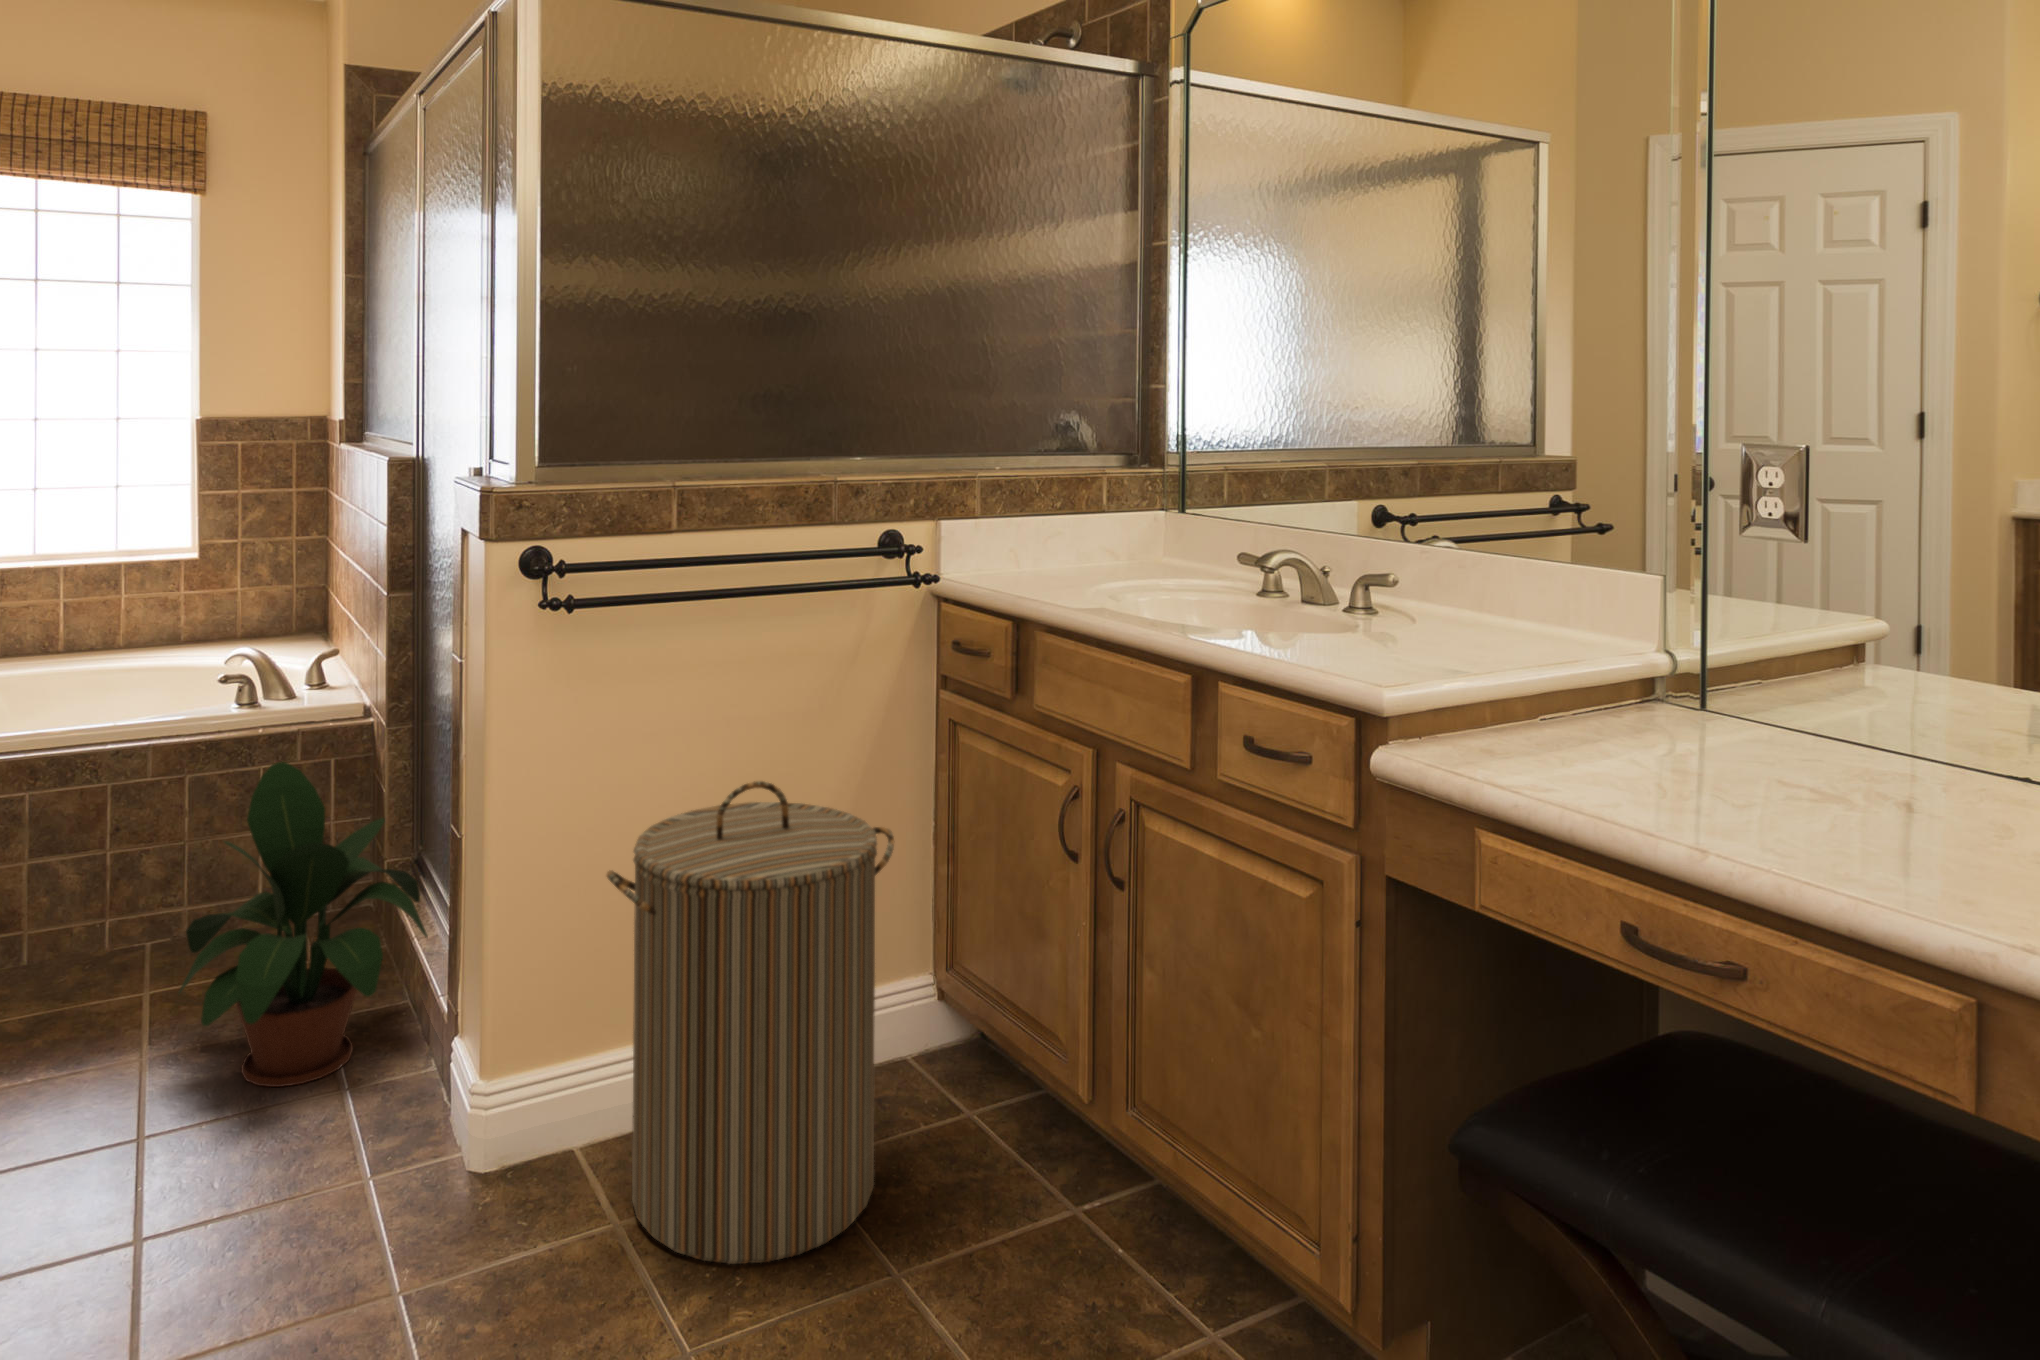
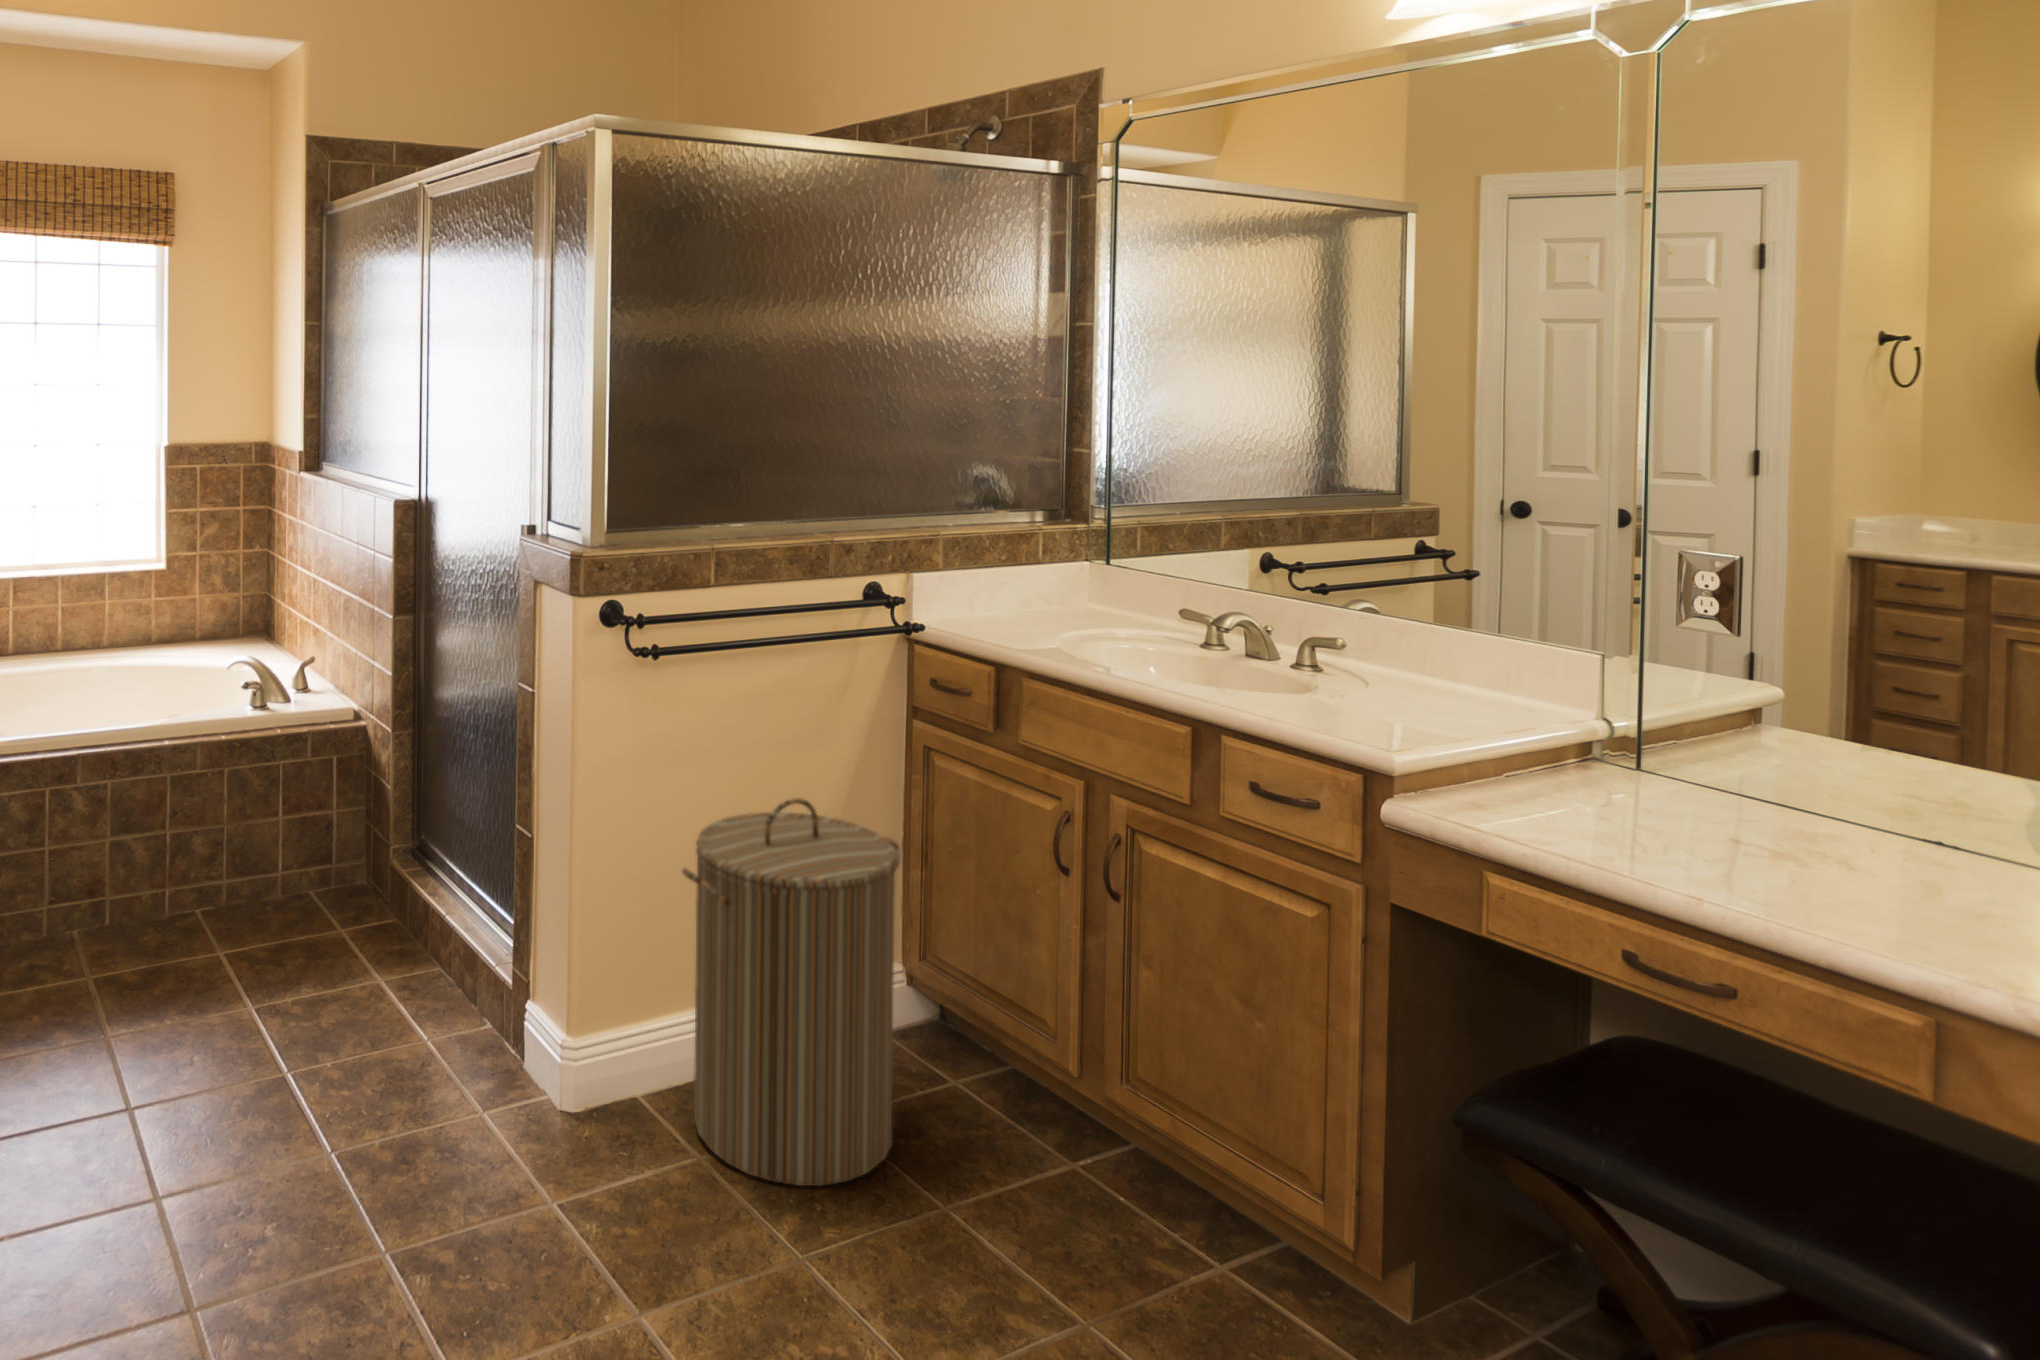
potted plant: present [179,761,428,1087] -> none [272,762,467,1030]

